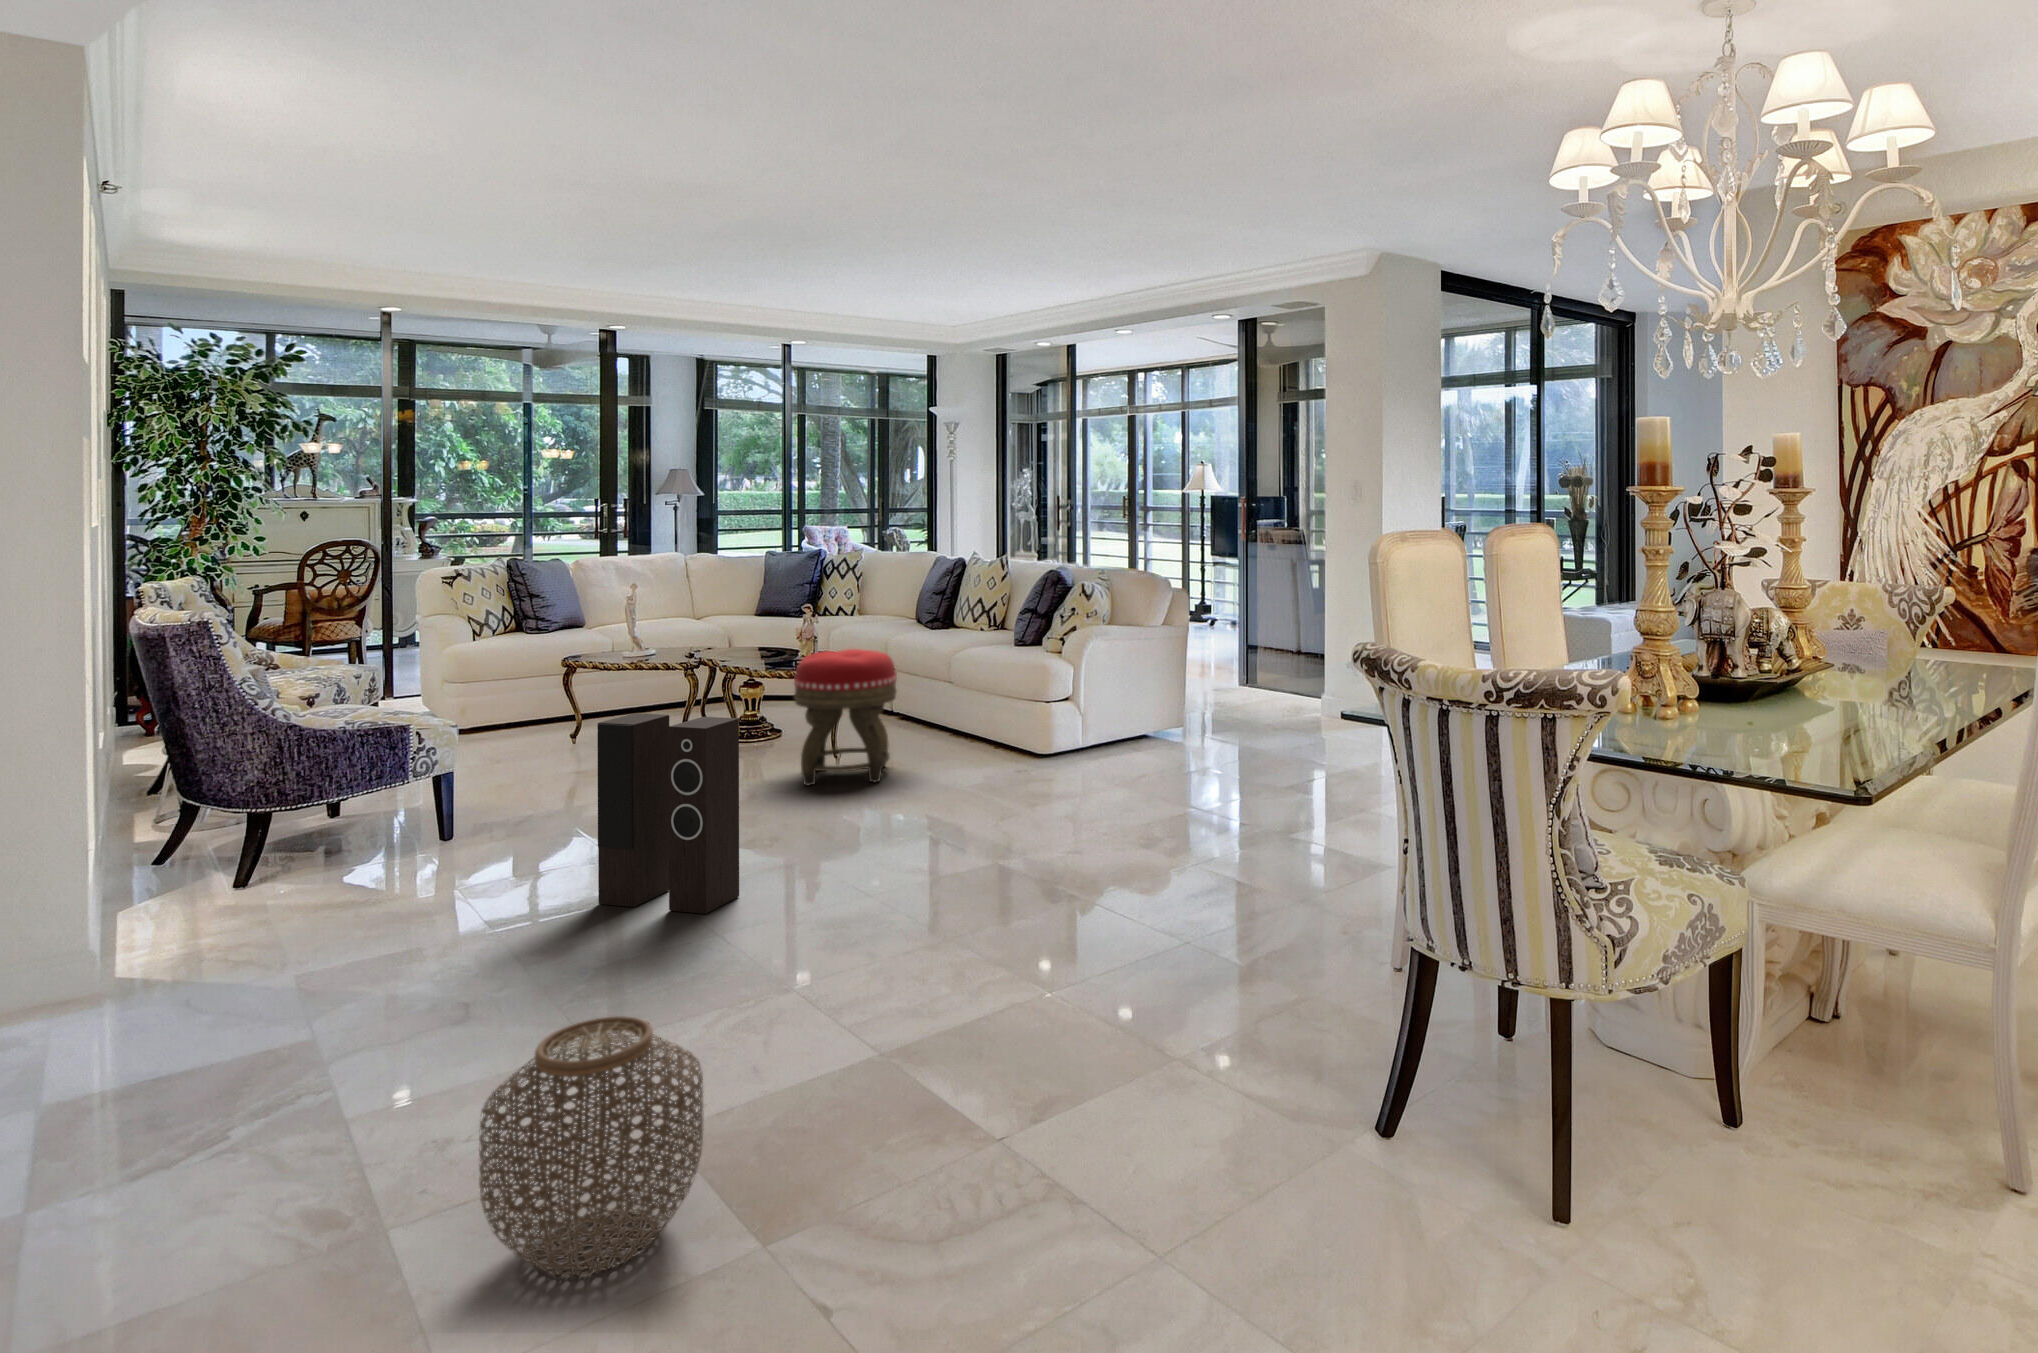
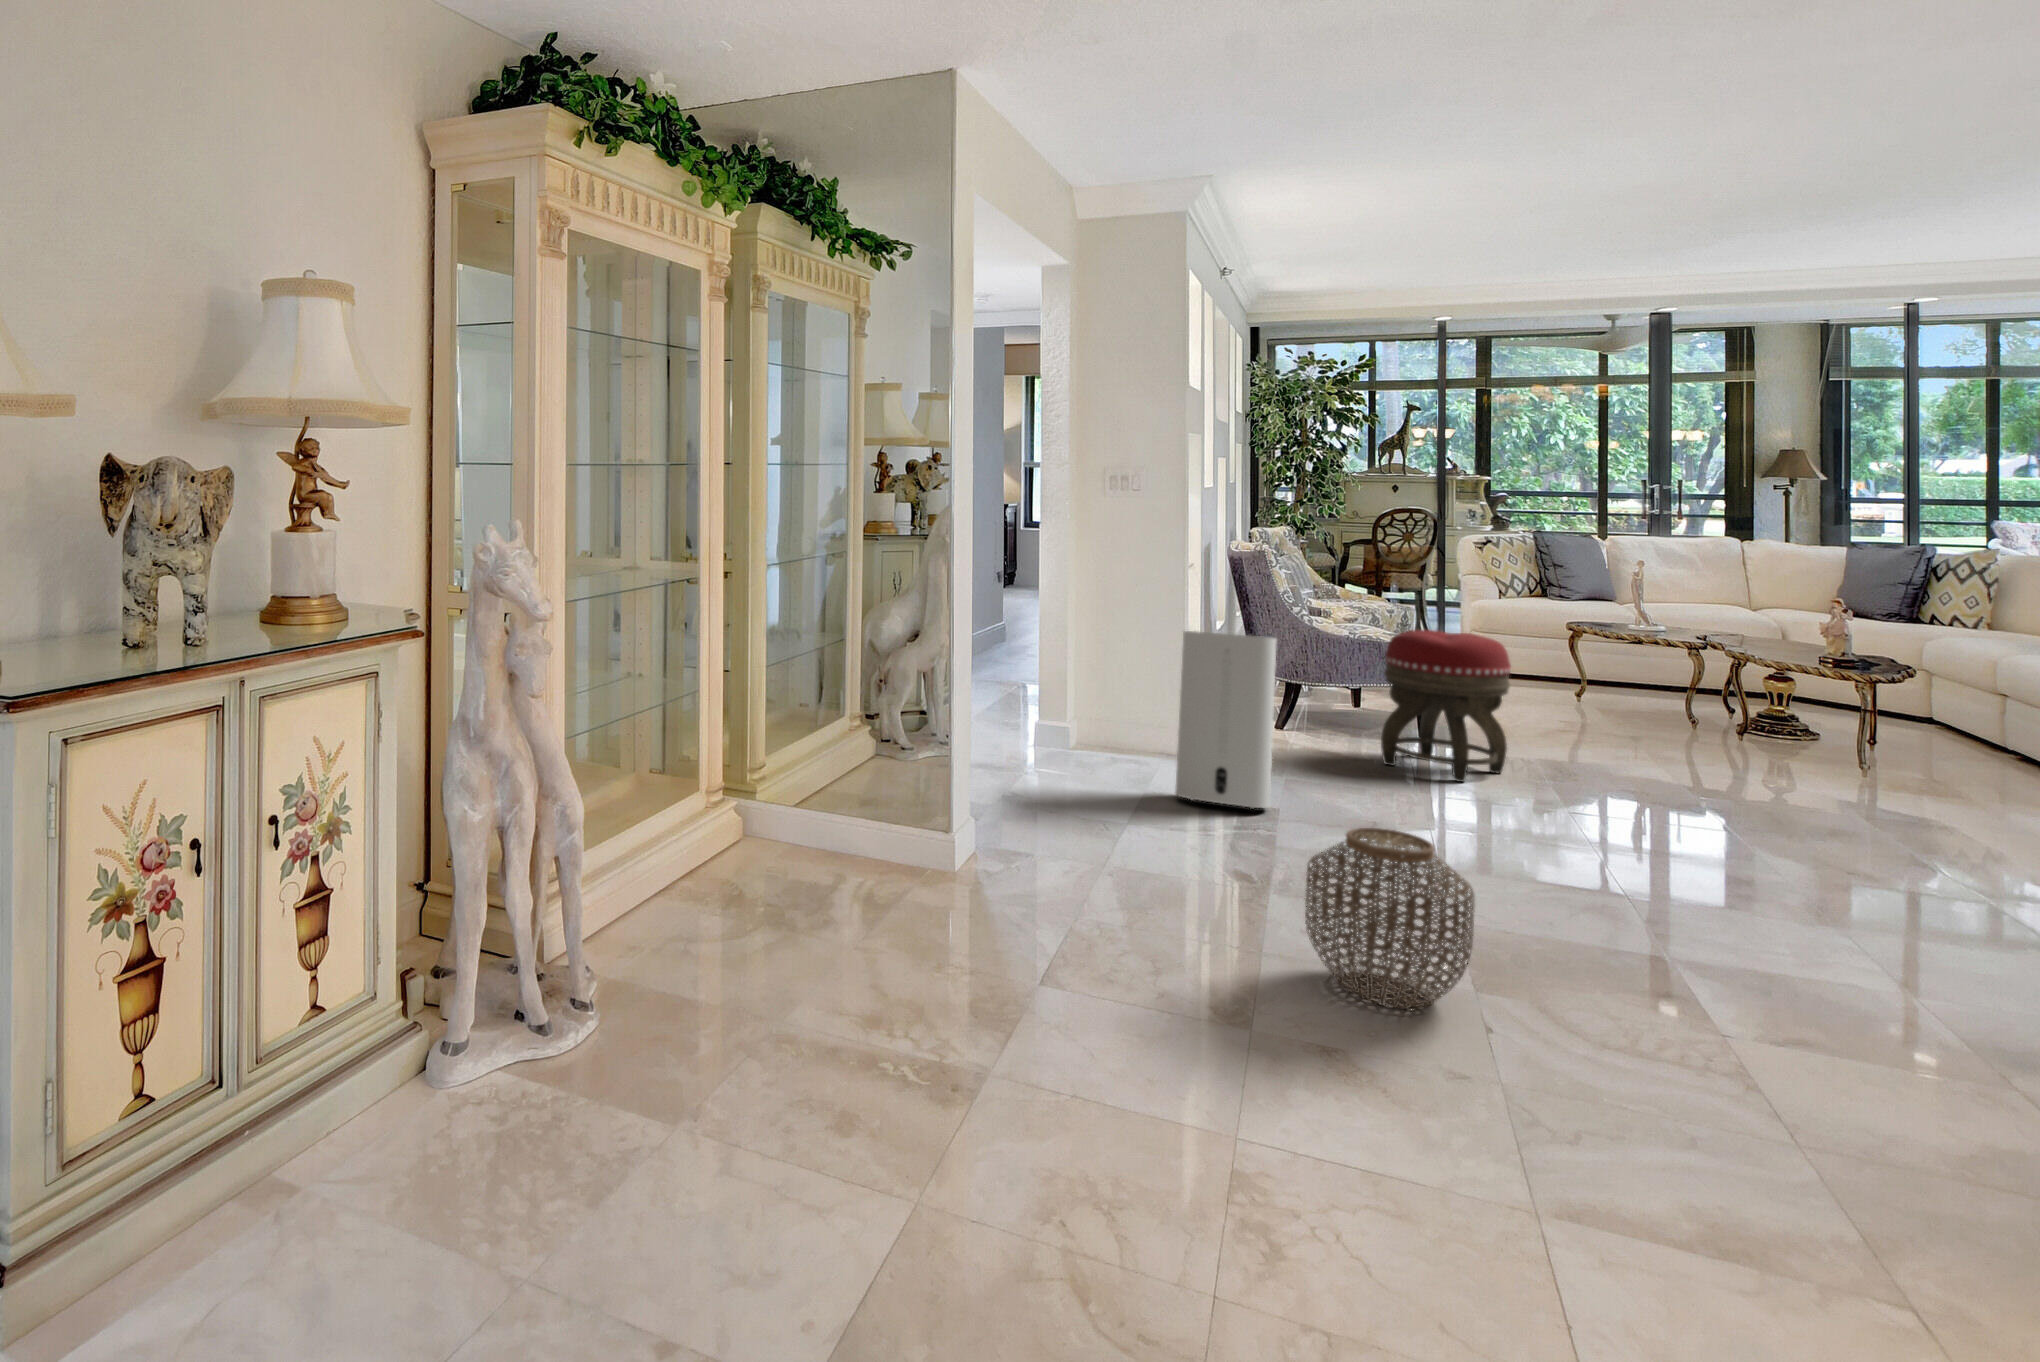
footstool: present [794,649,897,785] -> present [1381,630,1511,782]
speaker: present [598,713,739,914] -> none [1517,658,1665,854]
air purifier: none [120,767,296,1057] -> present [1175,631,1277,809]

